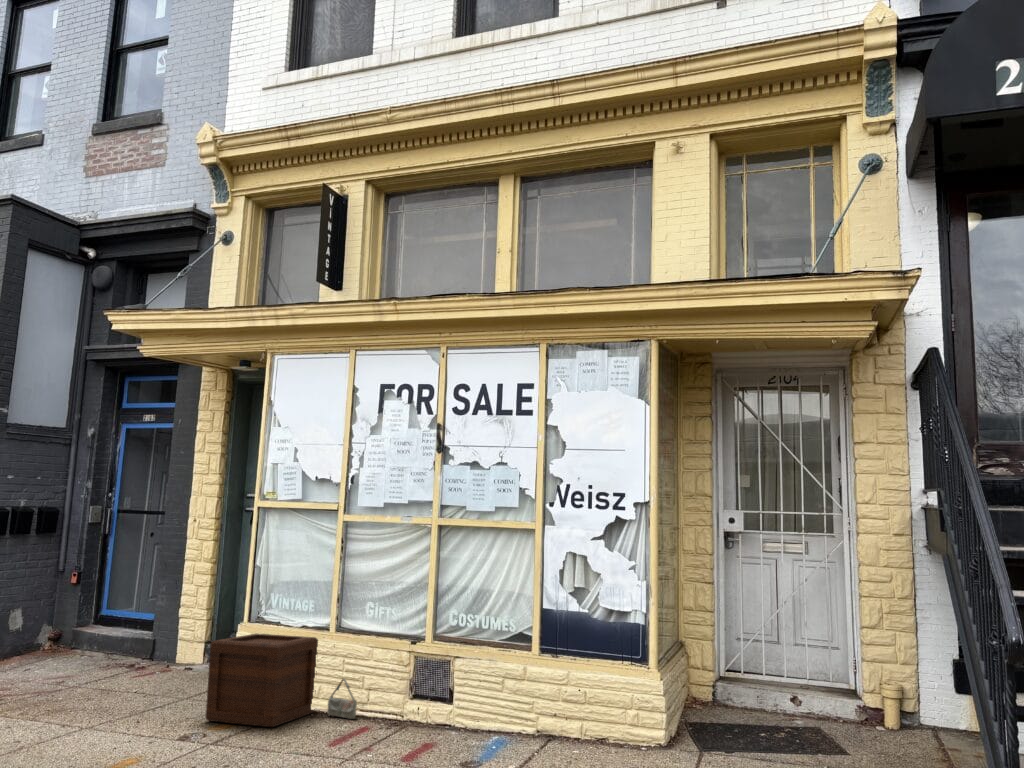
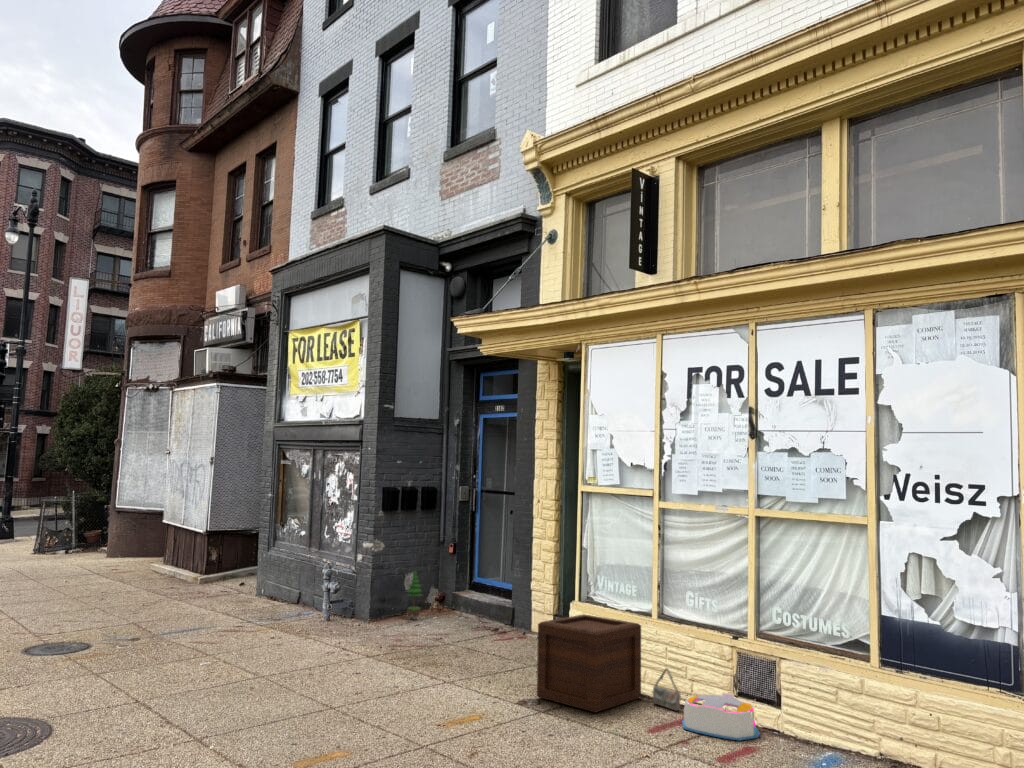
potted tree: none [13,605,36,665] -> present [407,571,422,619]
storage bin: none [360,695,434,735] -> present [682,693,760,740]

